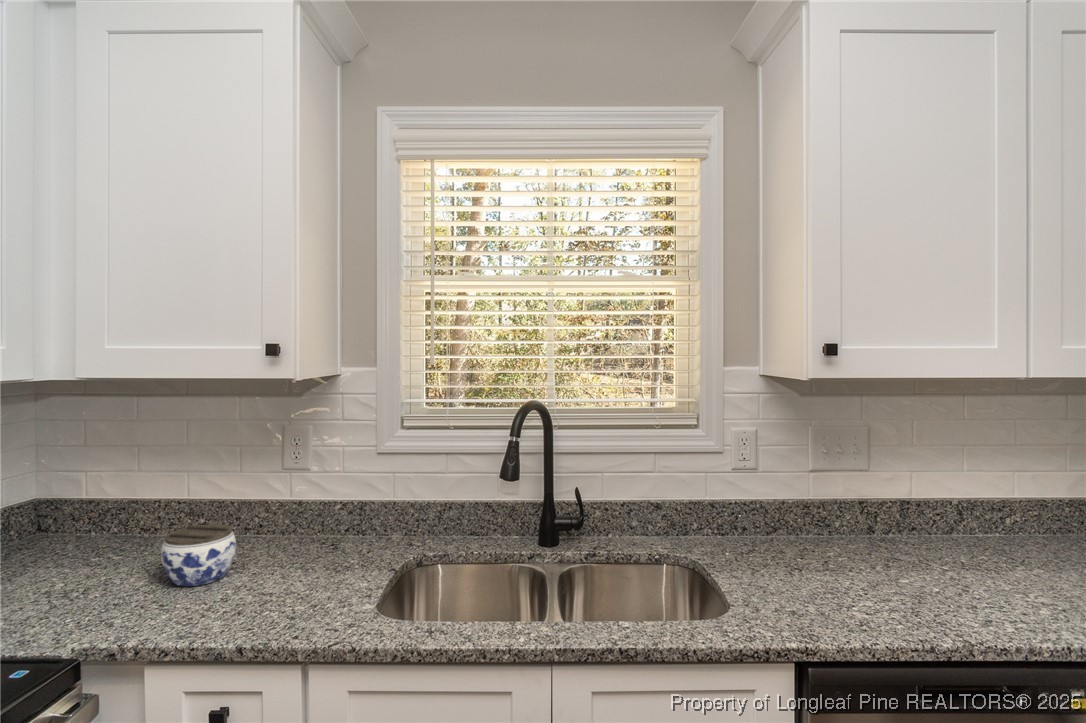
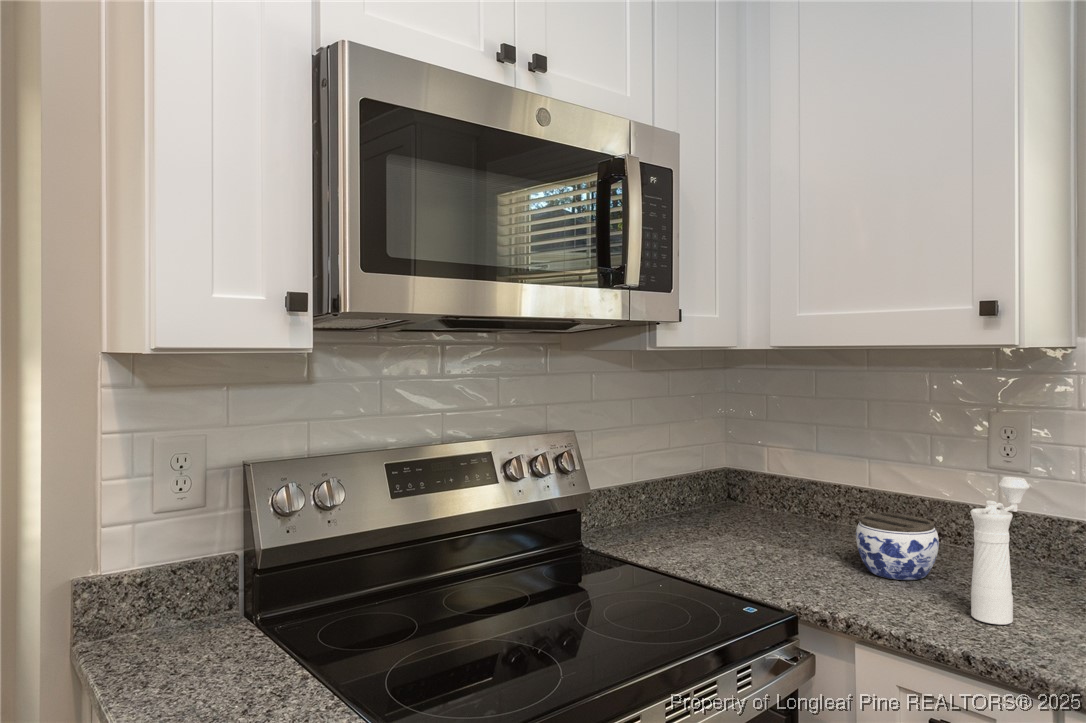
pepper mill: none [251,484,299,609] -> present [970,477,1029,625]

